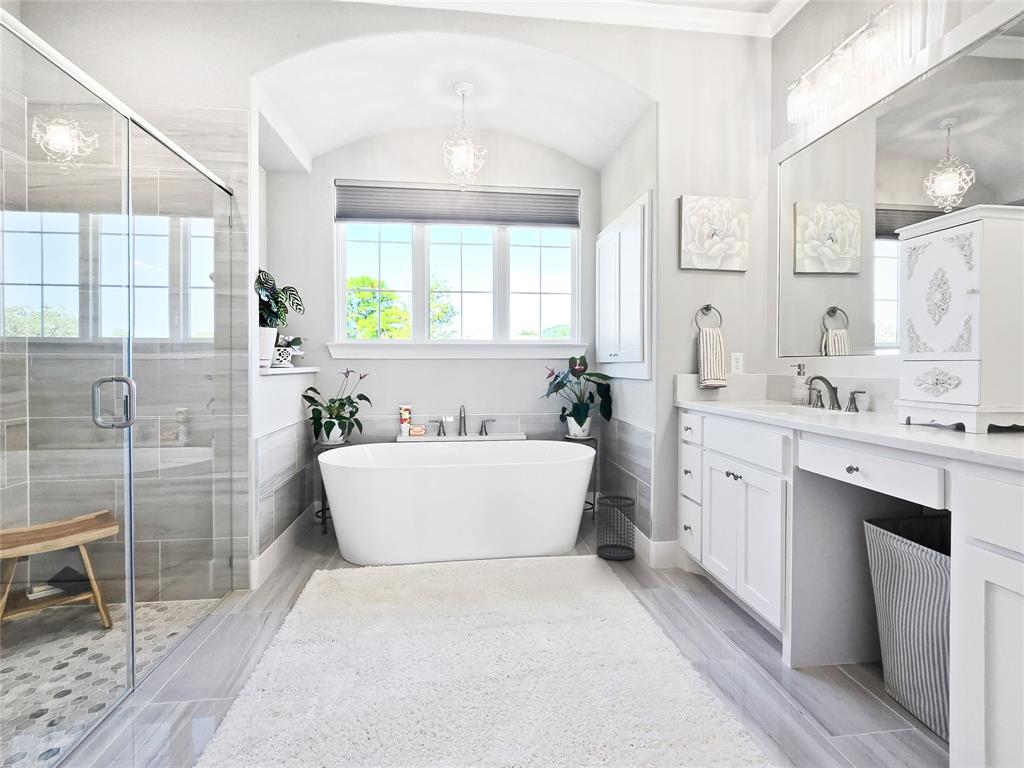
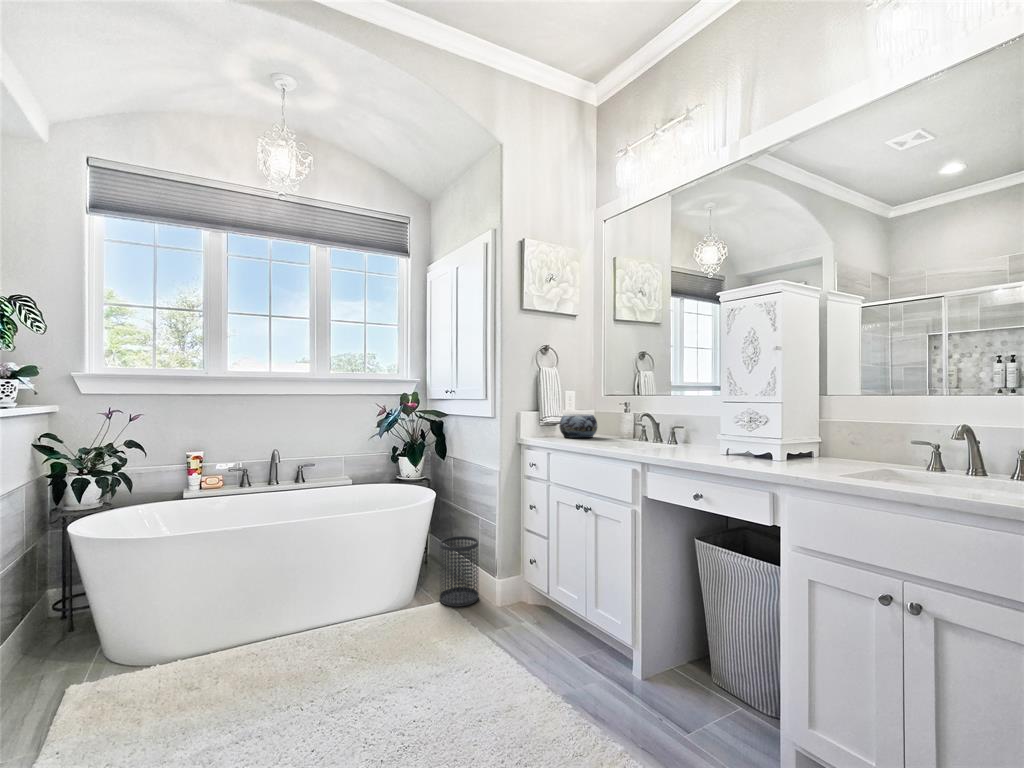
decorative bowl: none [721,378,765,403] -> present [559,414,597,438]

